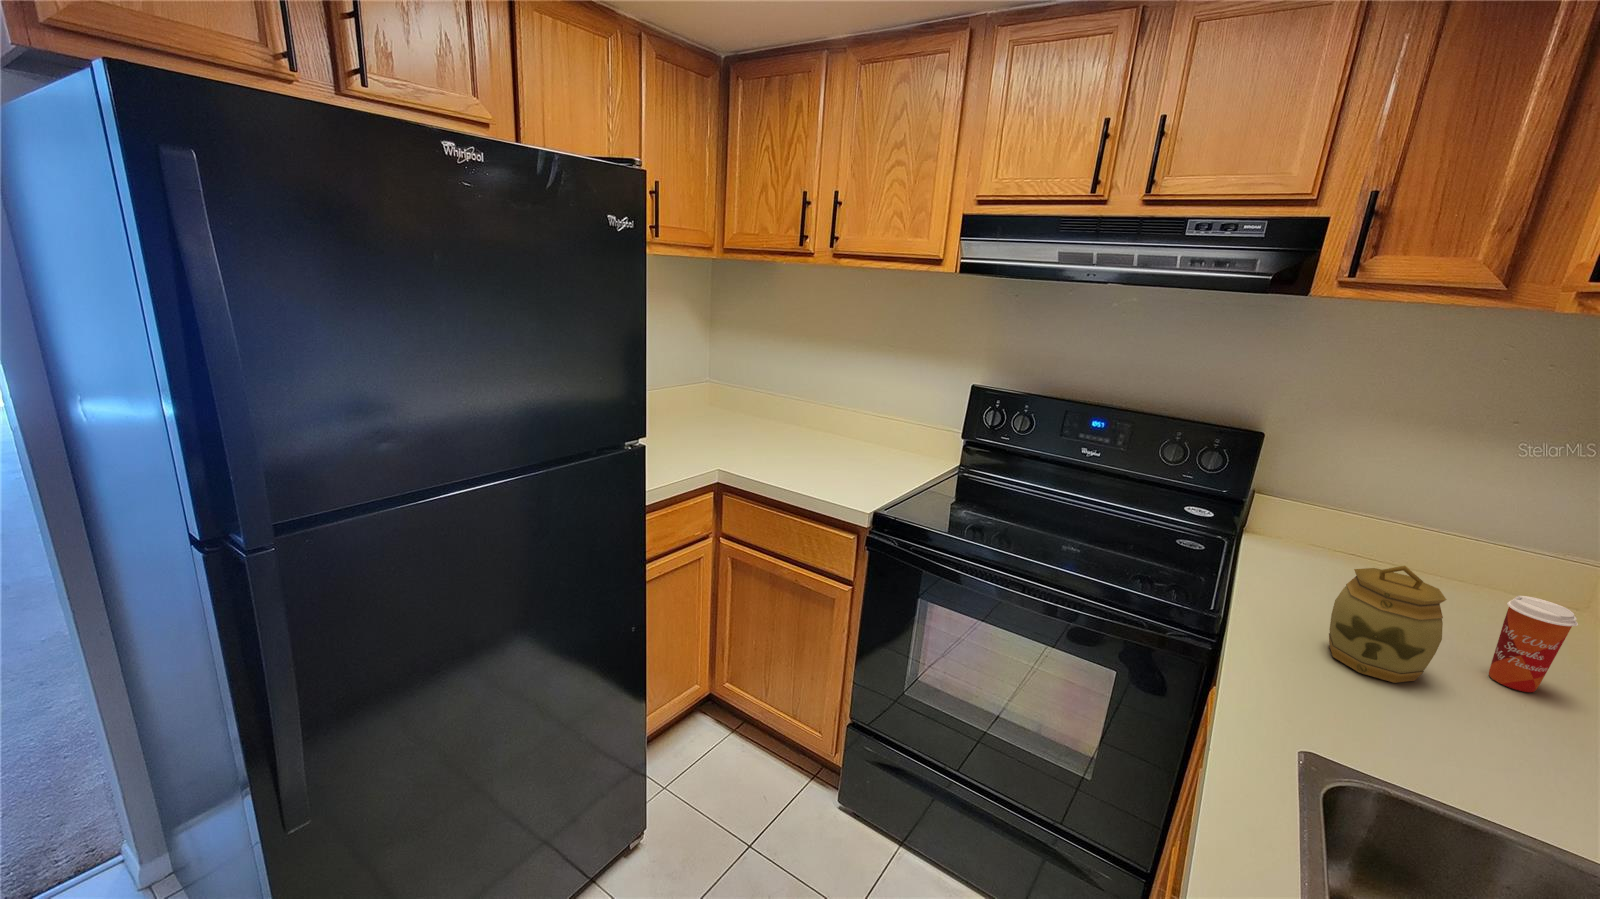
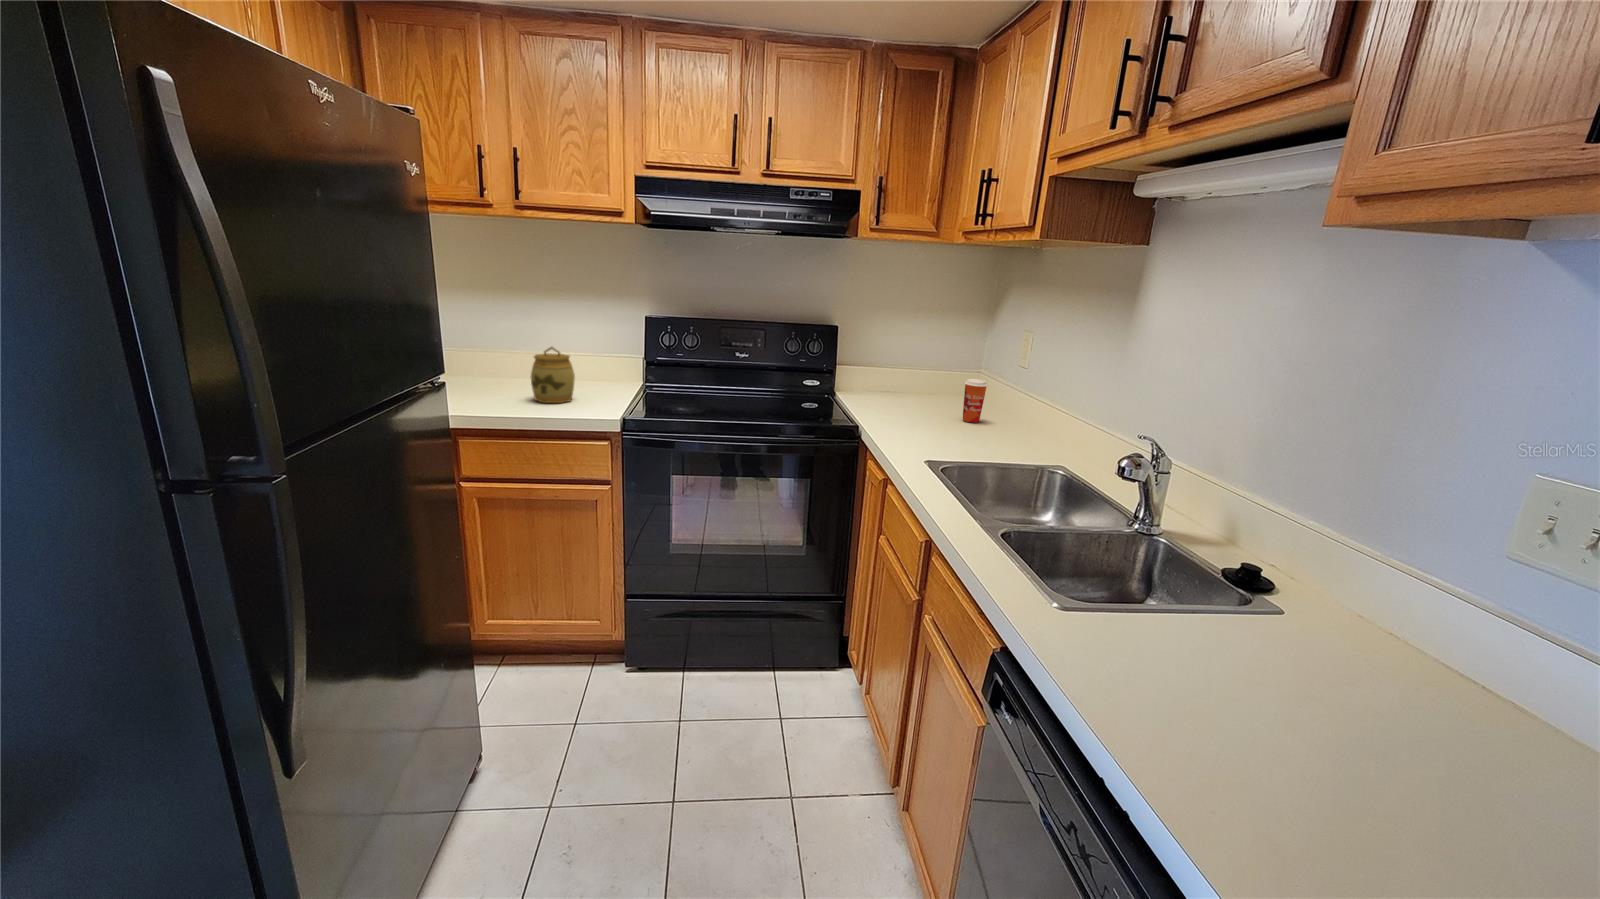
jar: present [1329,566,1446,683] -> present [531,347,575,403]

